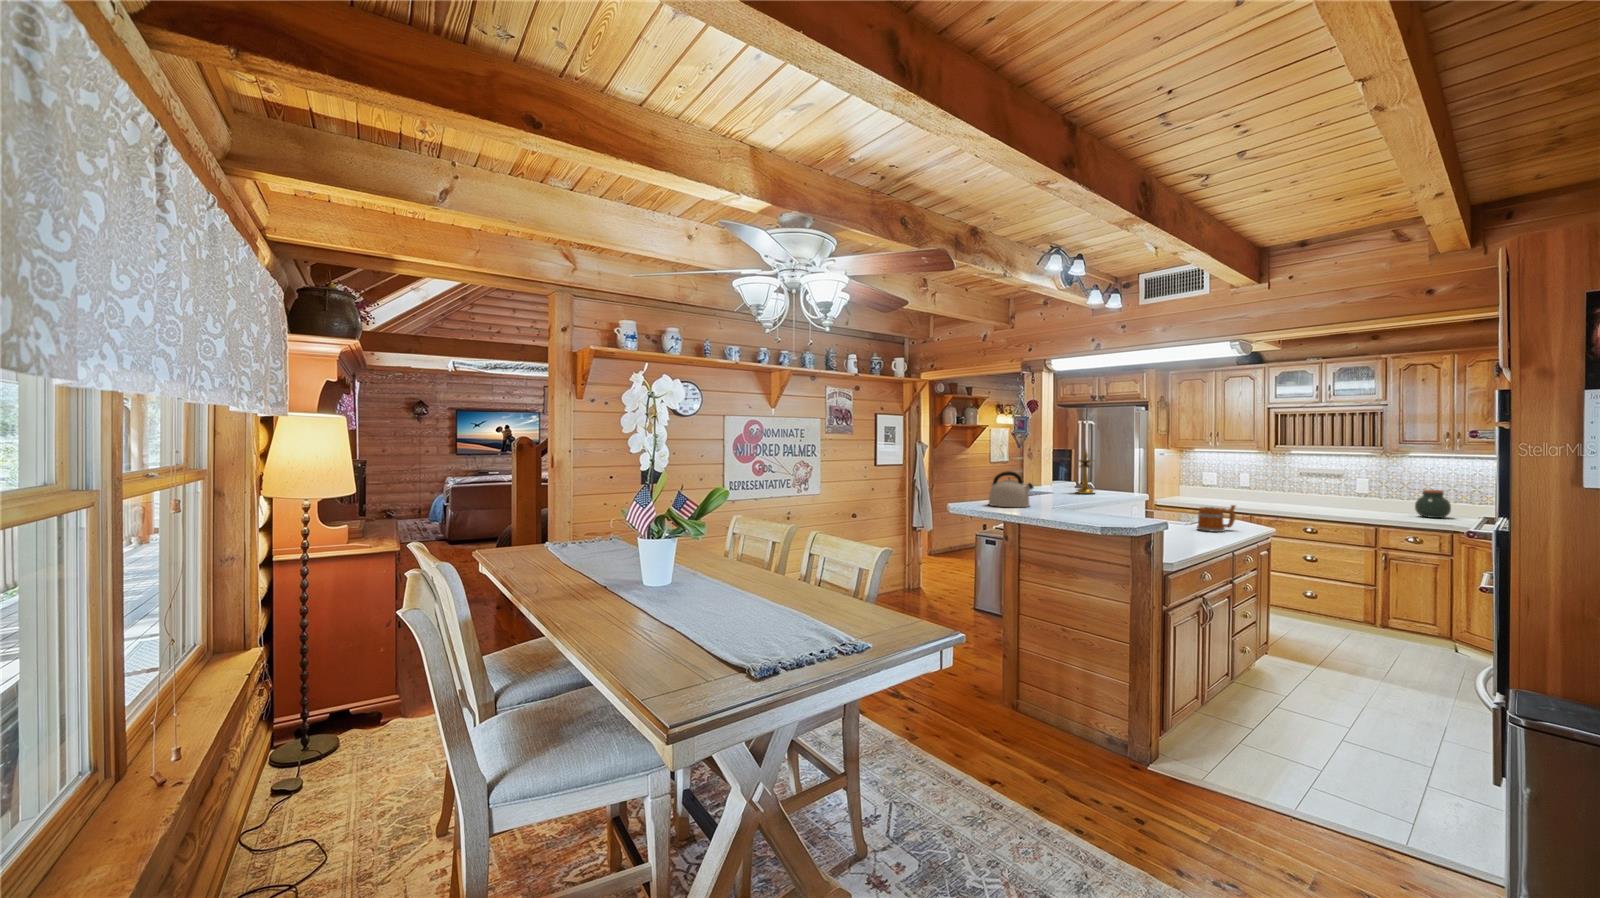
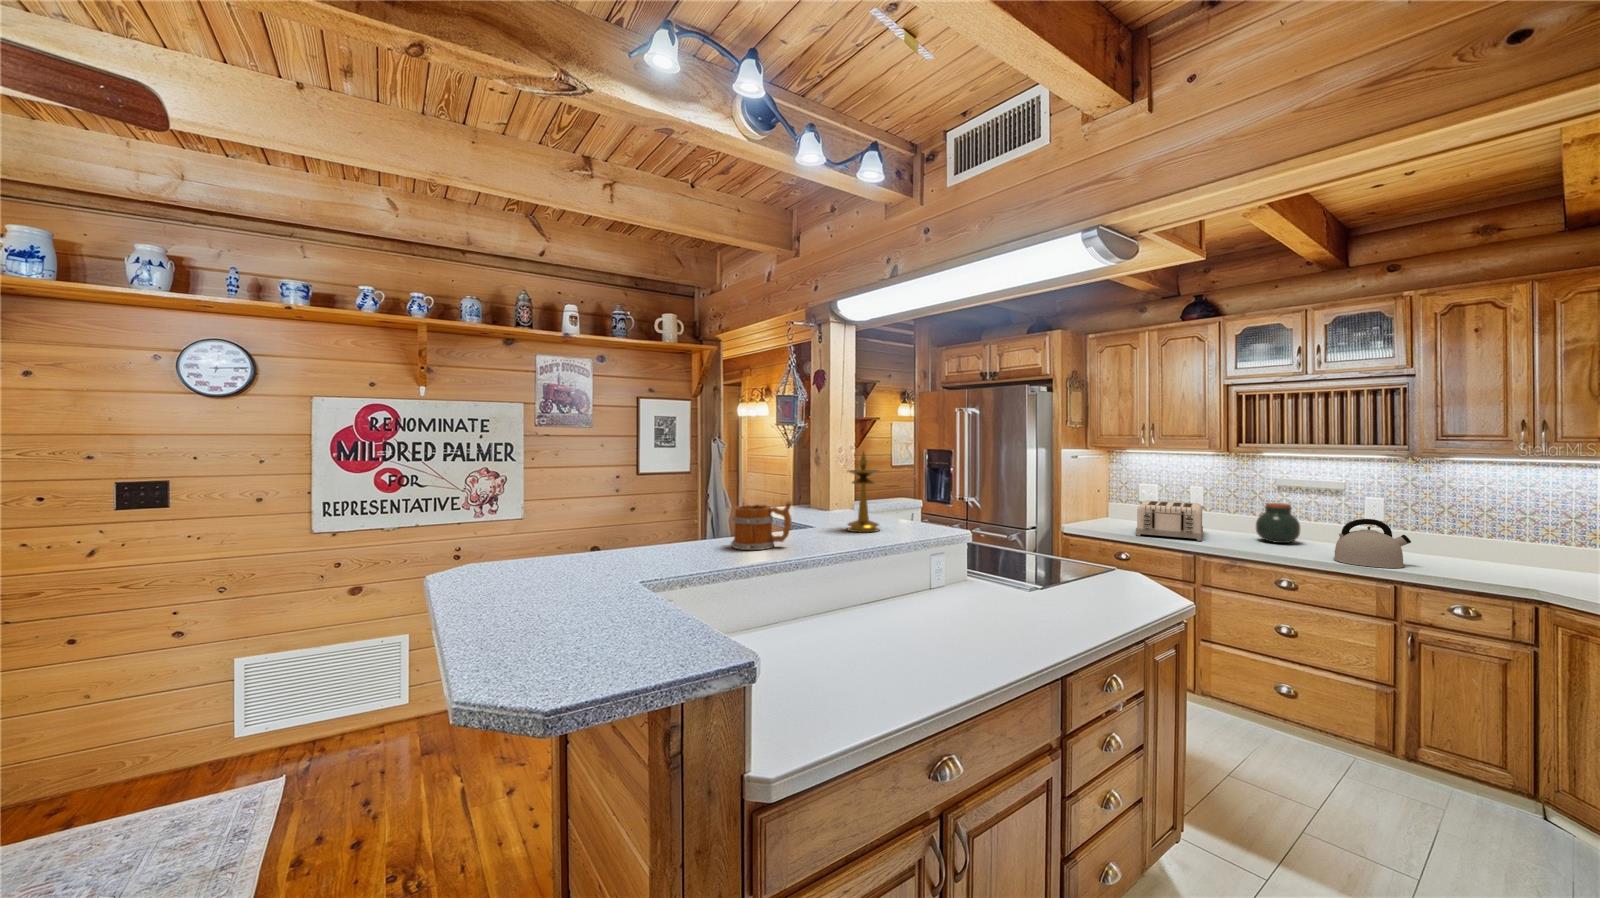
kettle: present [989,471,1034,507] -> present [1334,519,1411,568]
toaster: none [1209,483,1254,507] -> present [1136,500,1203,541]
jar: present [1415,490,1451,518] -> present [1256,503,1300,543]
mug: present [1197,505,1236,532] -> present [731,501,792,550]

